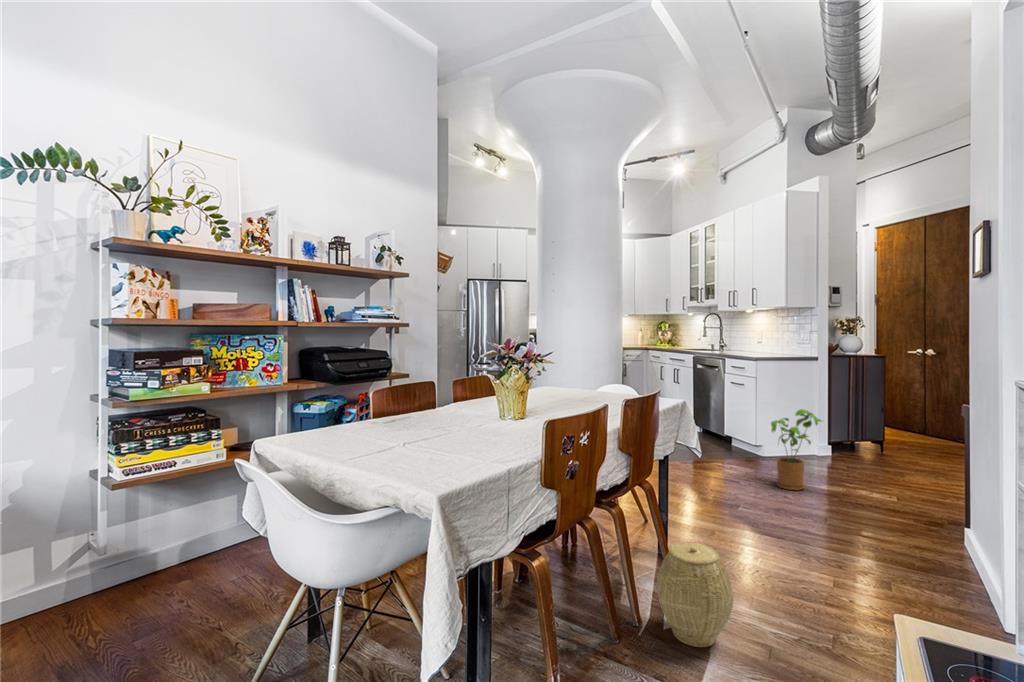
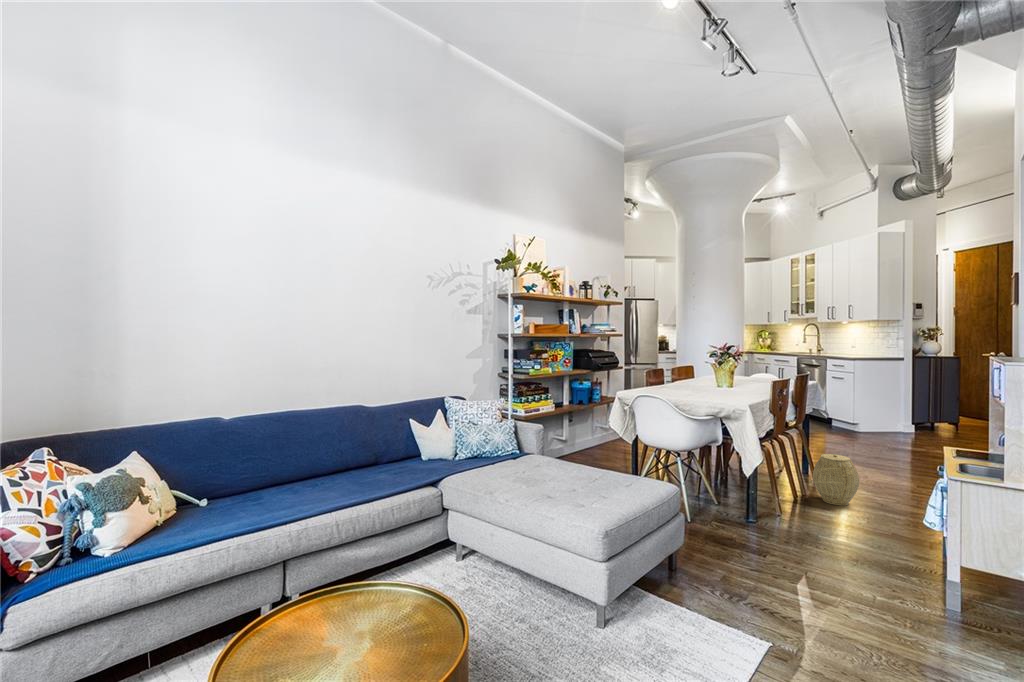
house plant: present [771,409,821,491] -> none [868,393,910,451]

